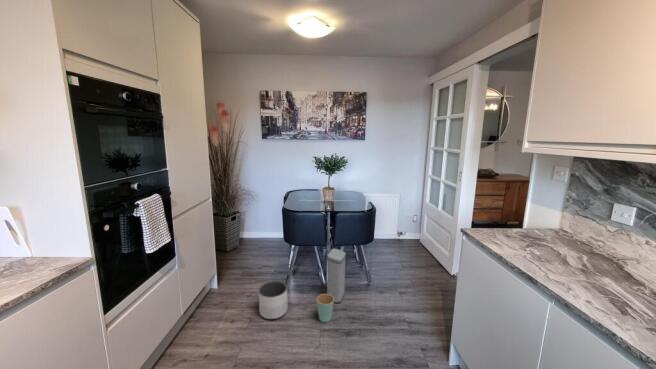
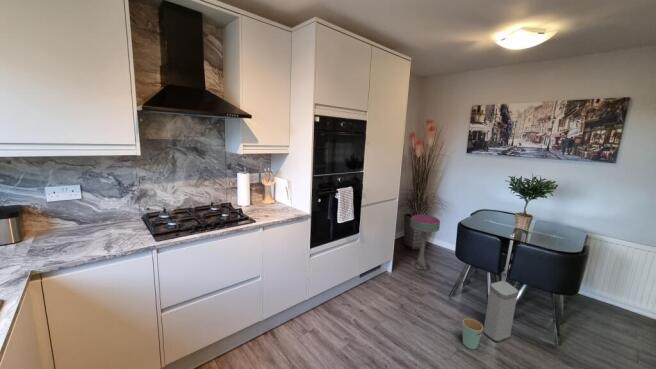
bar stool: none [226,208,258,268] -> present [410,215,440,270]
planter: present [259,281,288,319] -> none [411,284,439,319]

